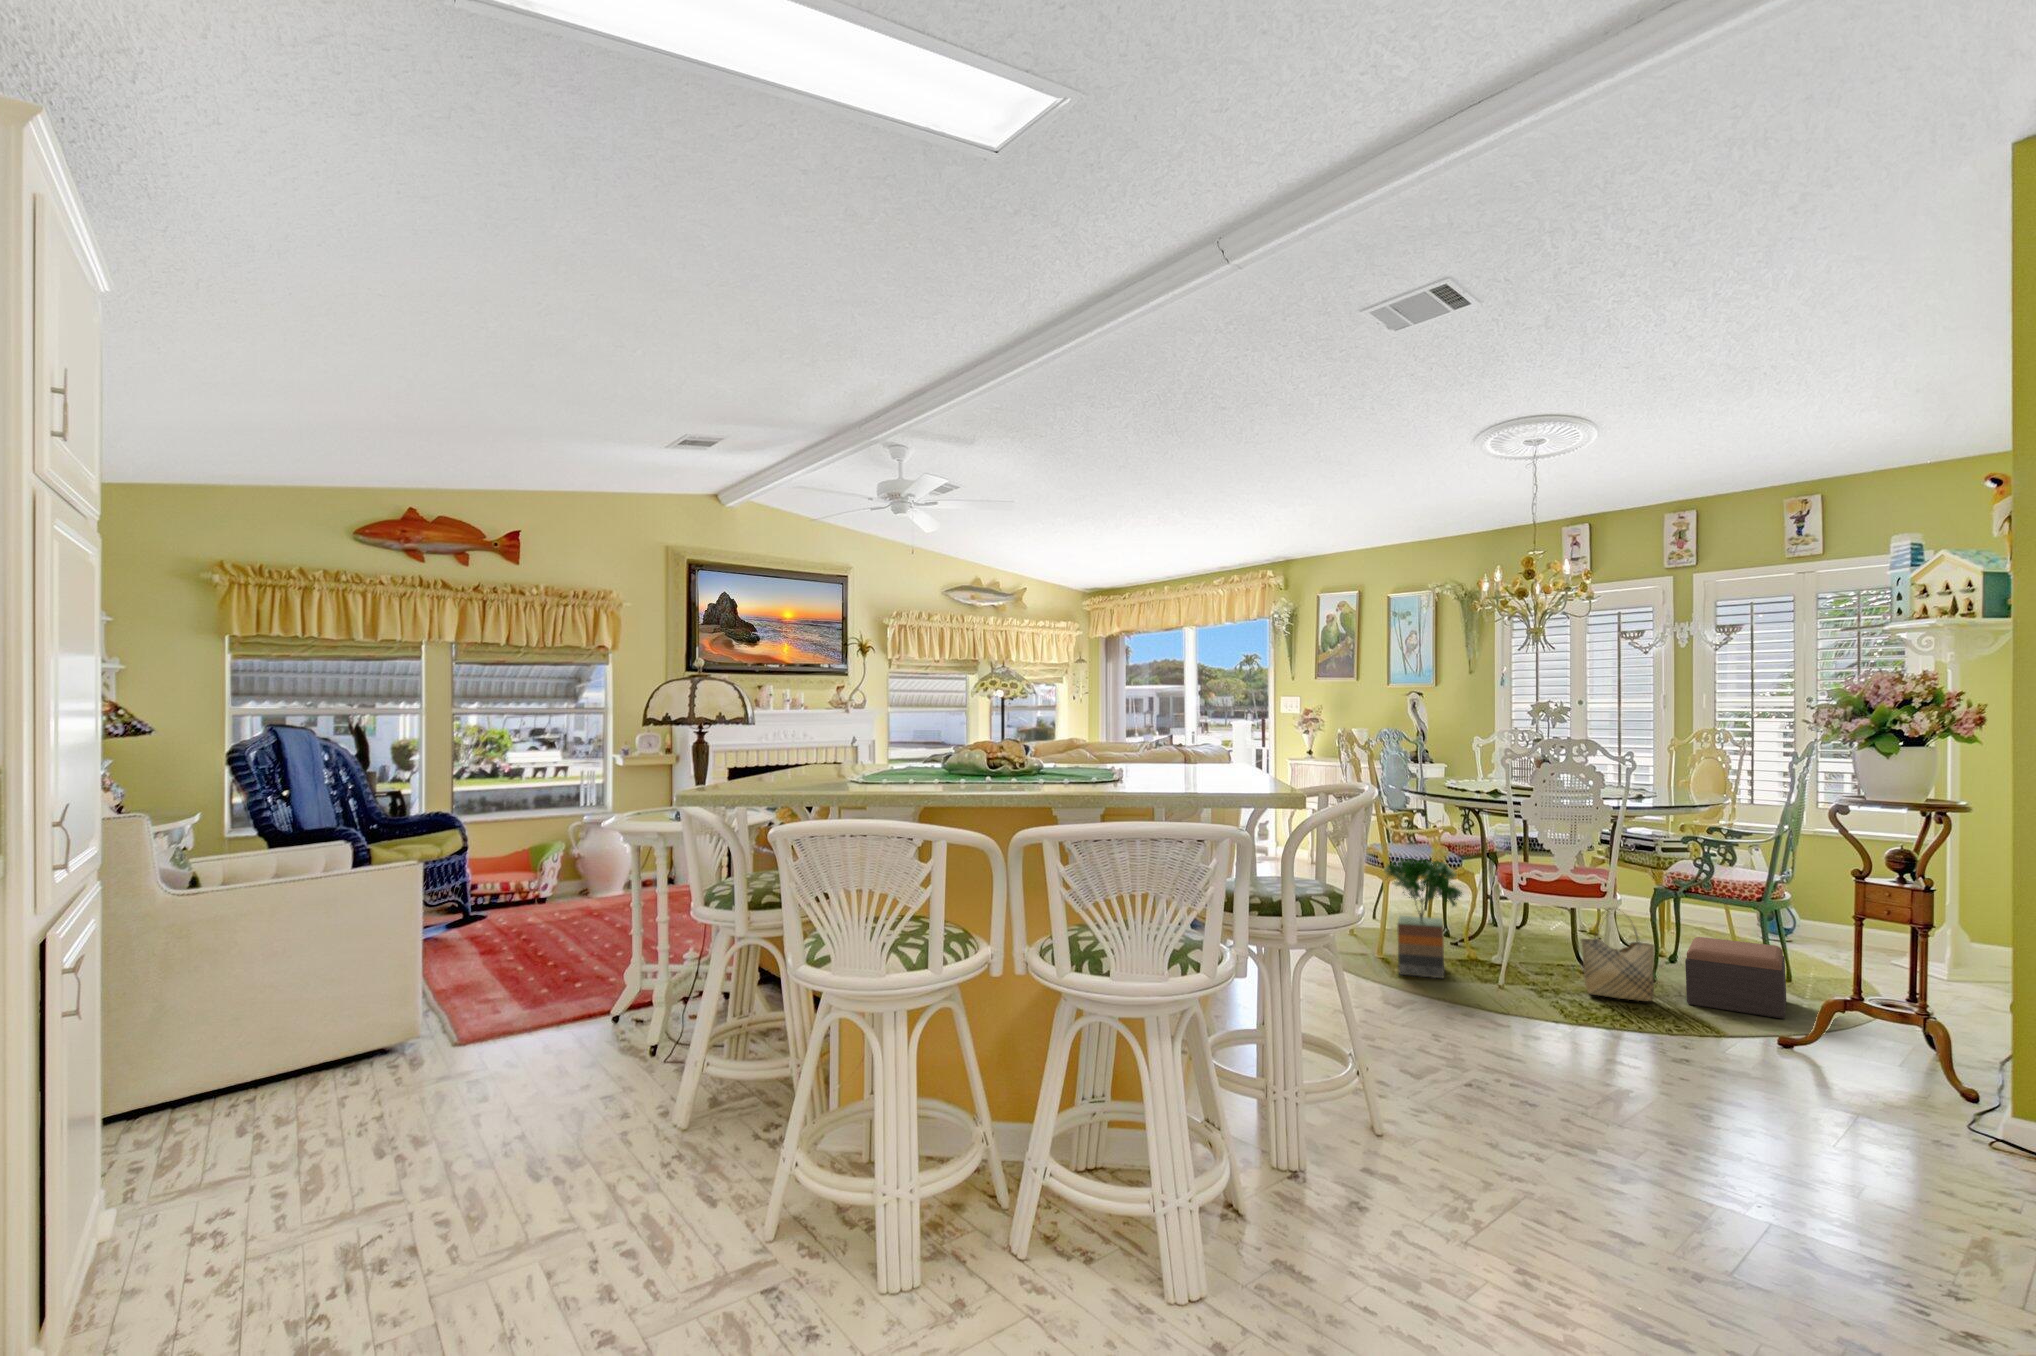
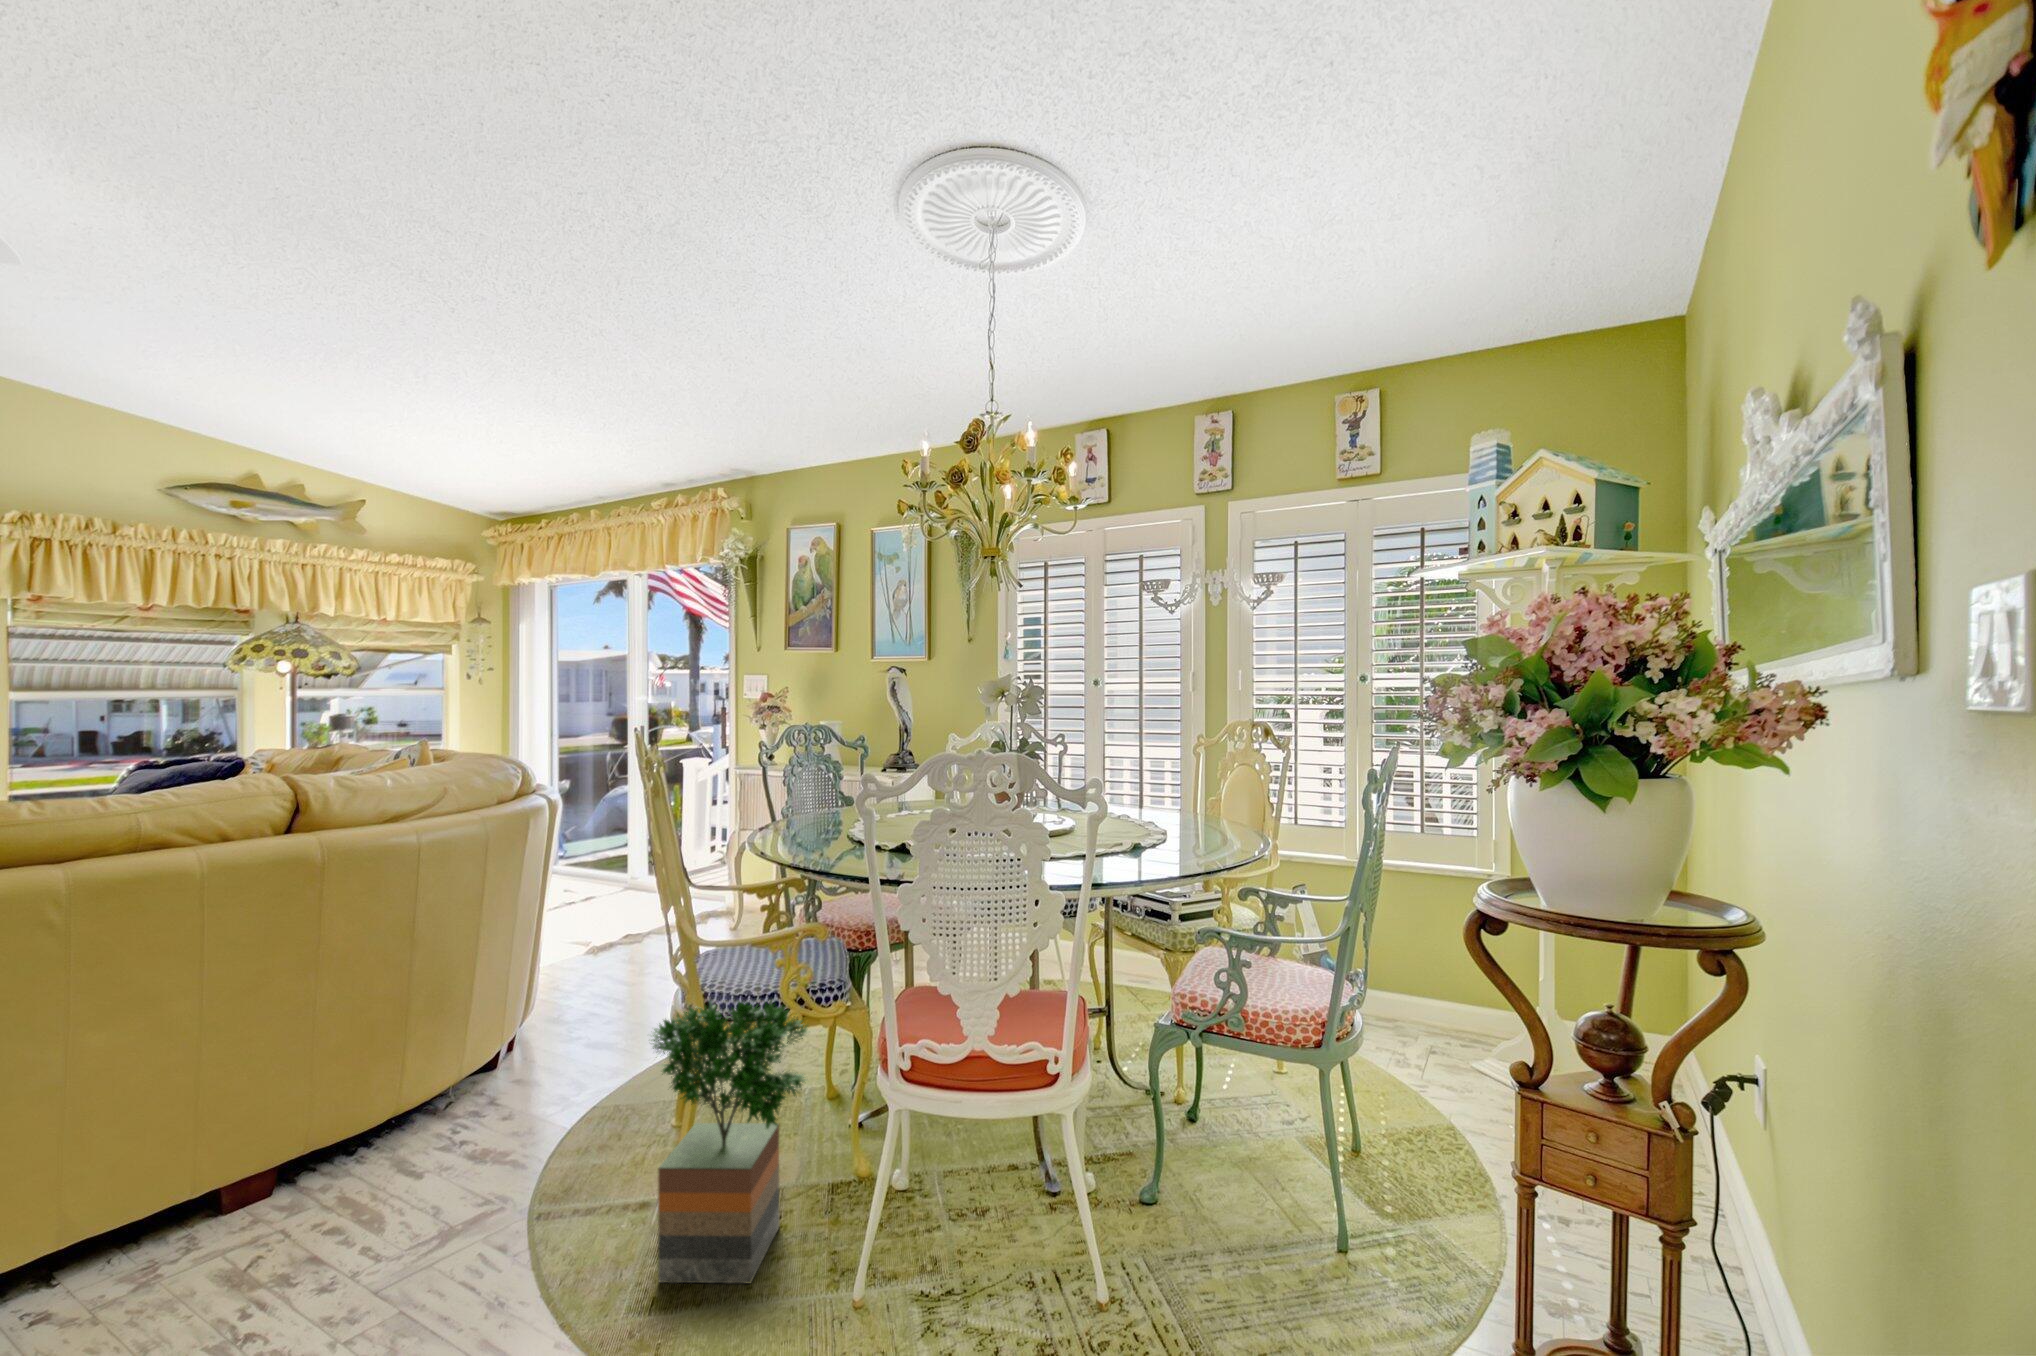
woven basket: present [1581,909,1654,1001] -> none [1014,1093,1149,1307]
footstool: present [1685,937,1786,1019] -> none [1201,1114,1370,1320]

